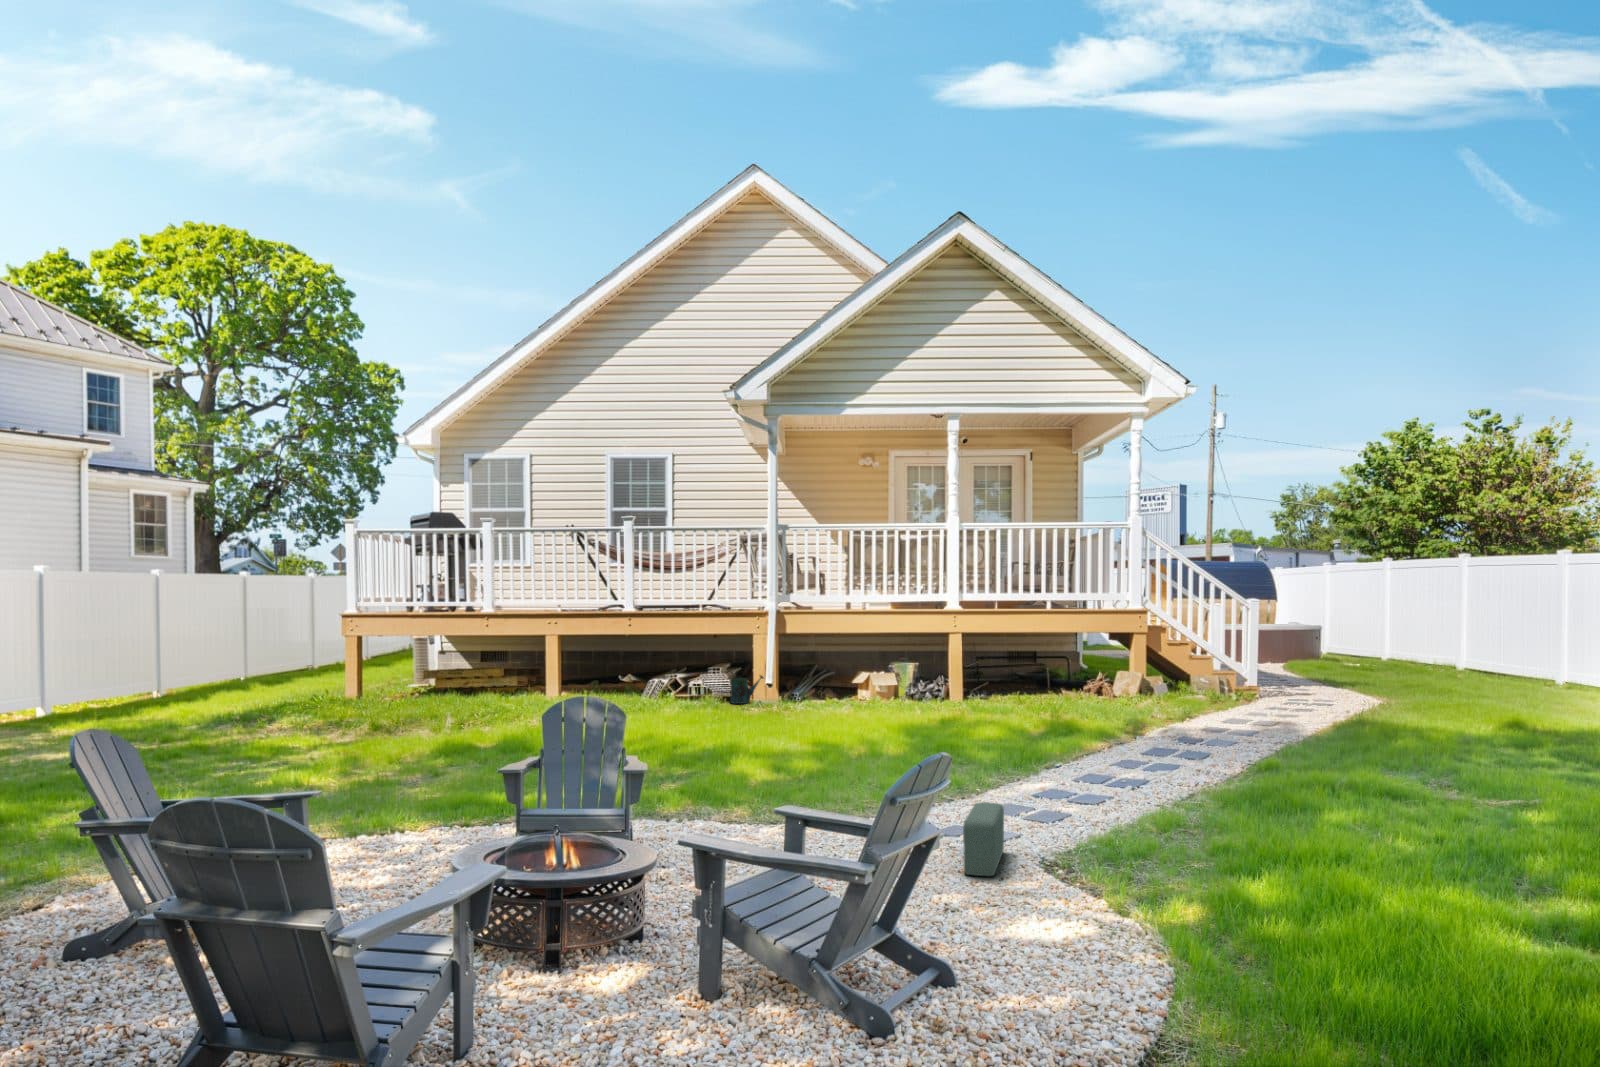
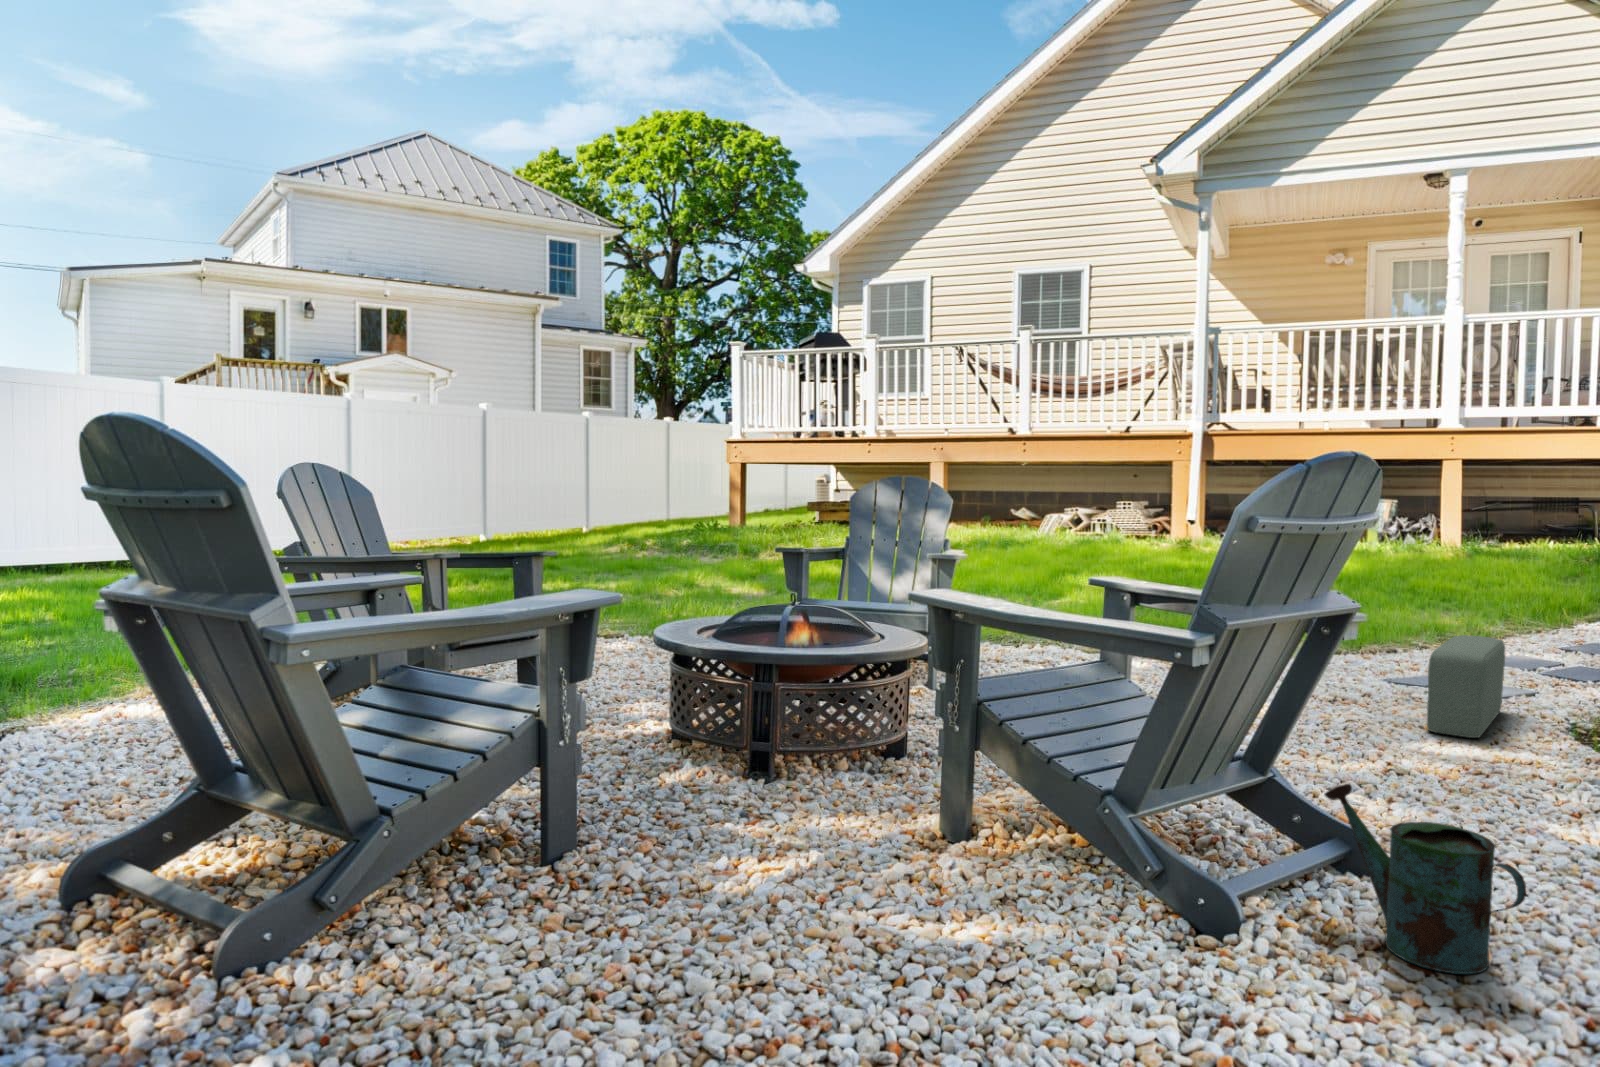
watering can: present [730,676,764,704] -> present [1325,784,1526,974]

